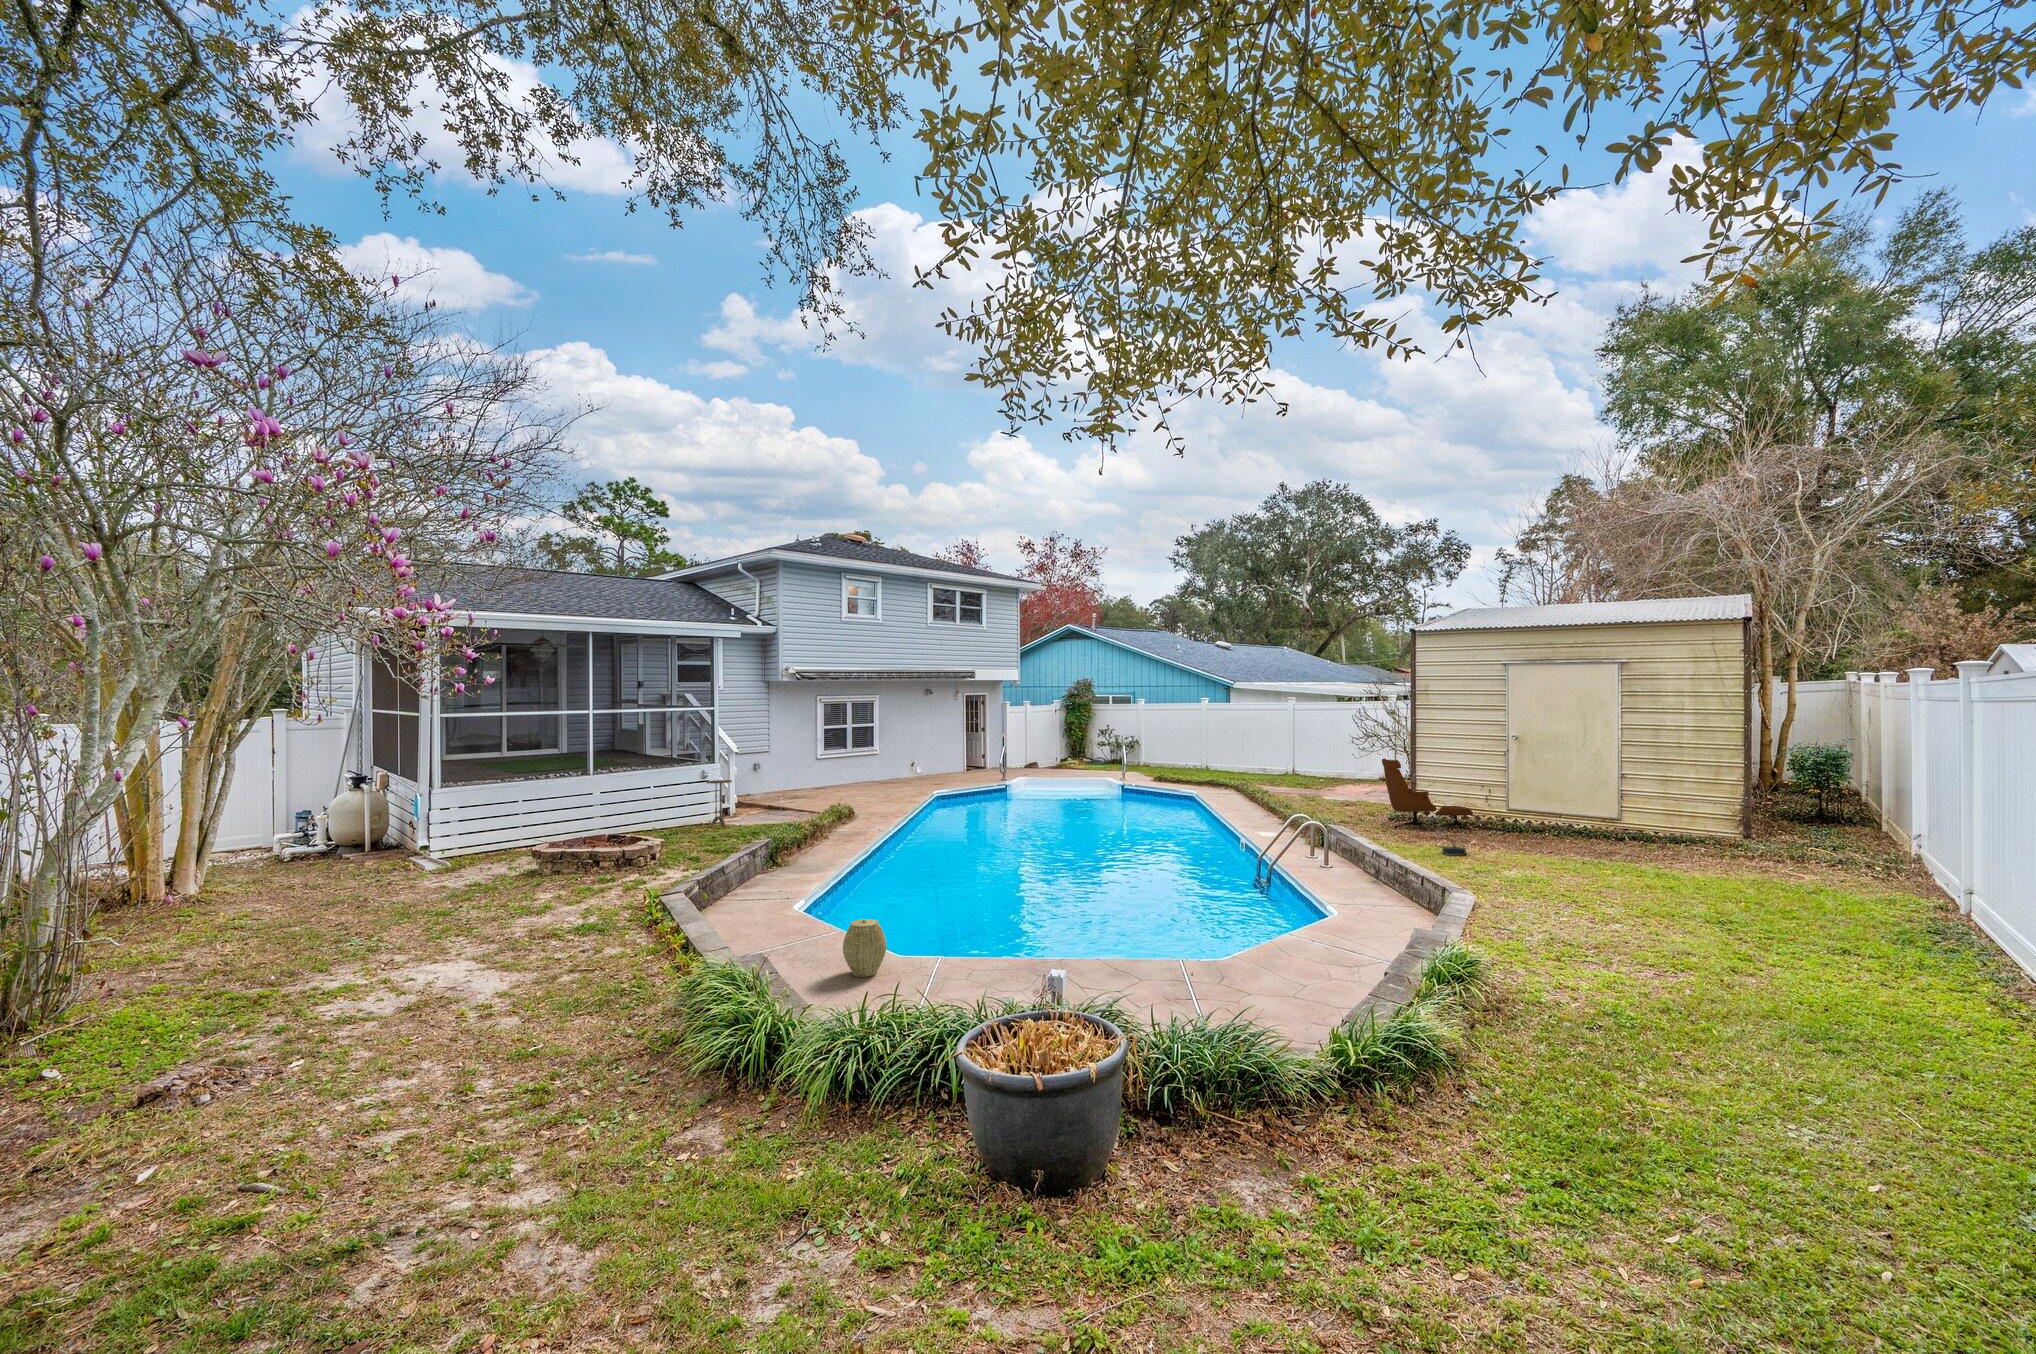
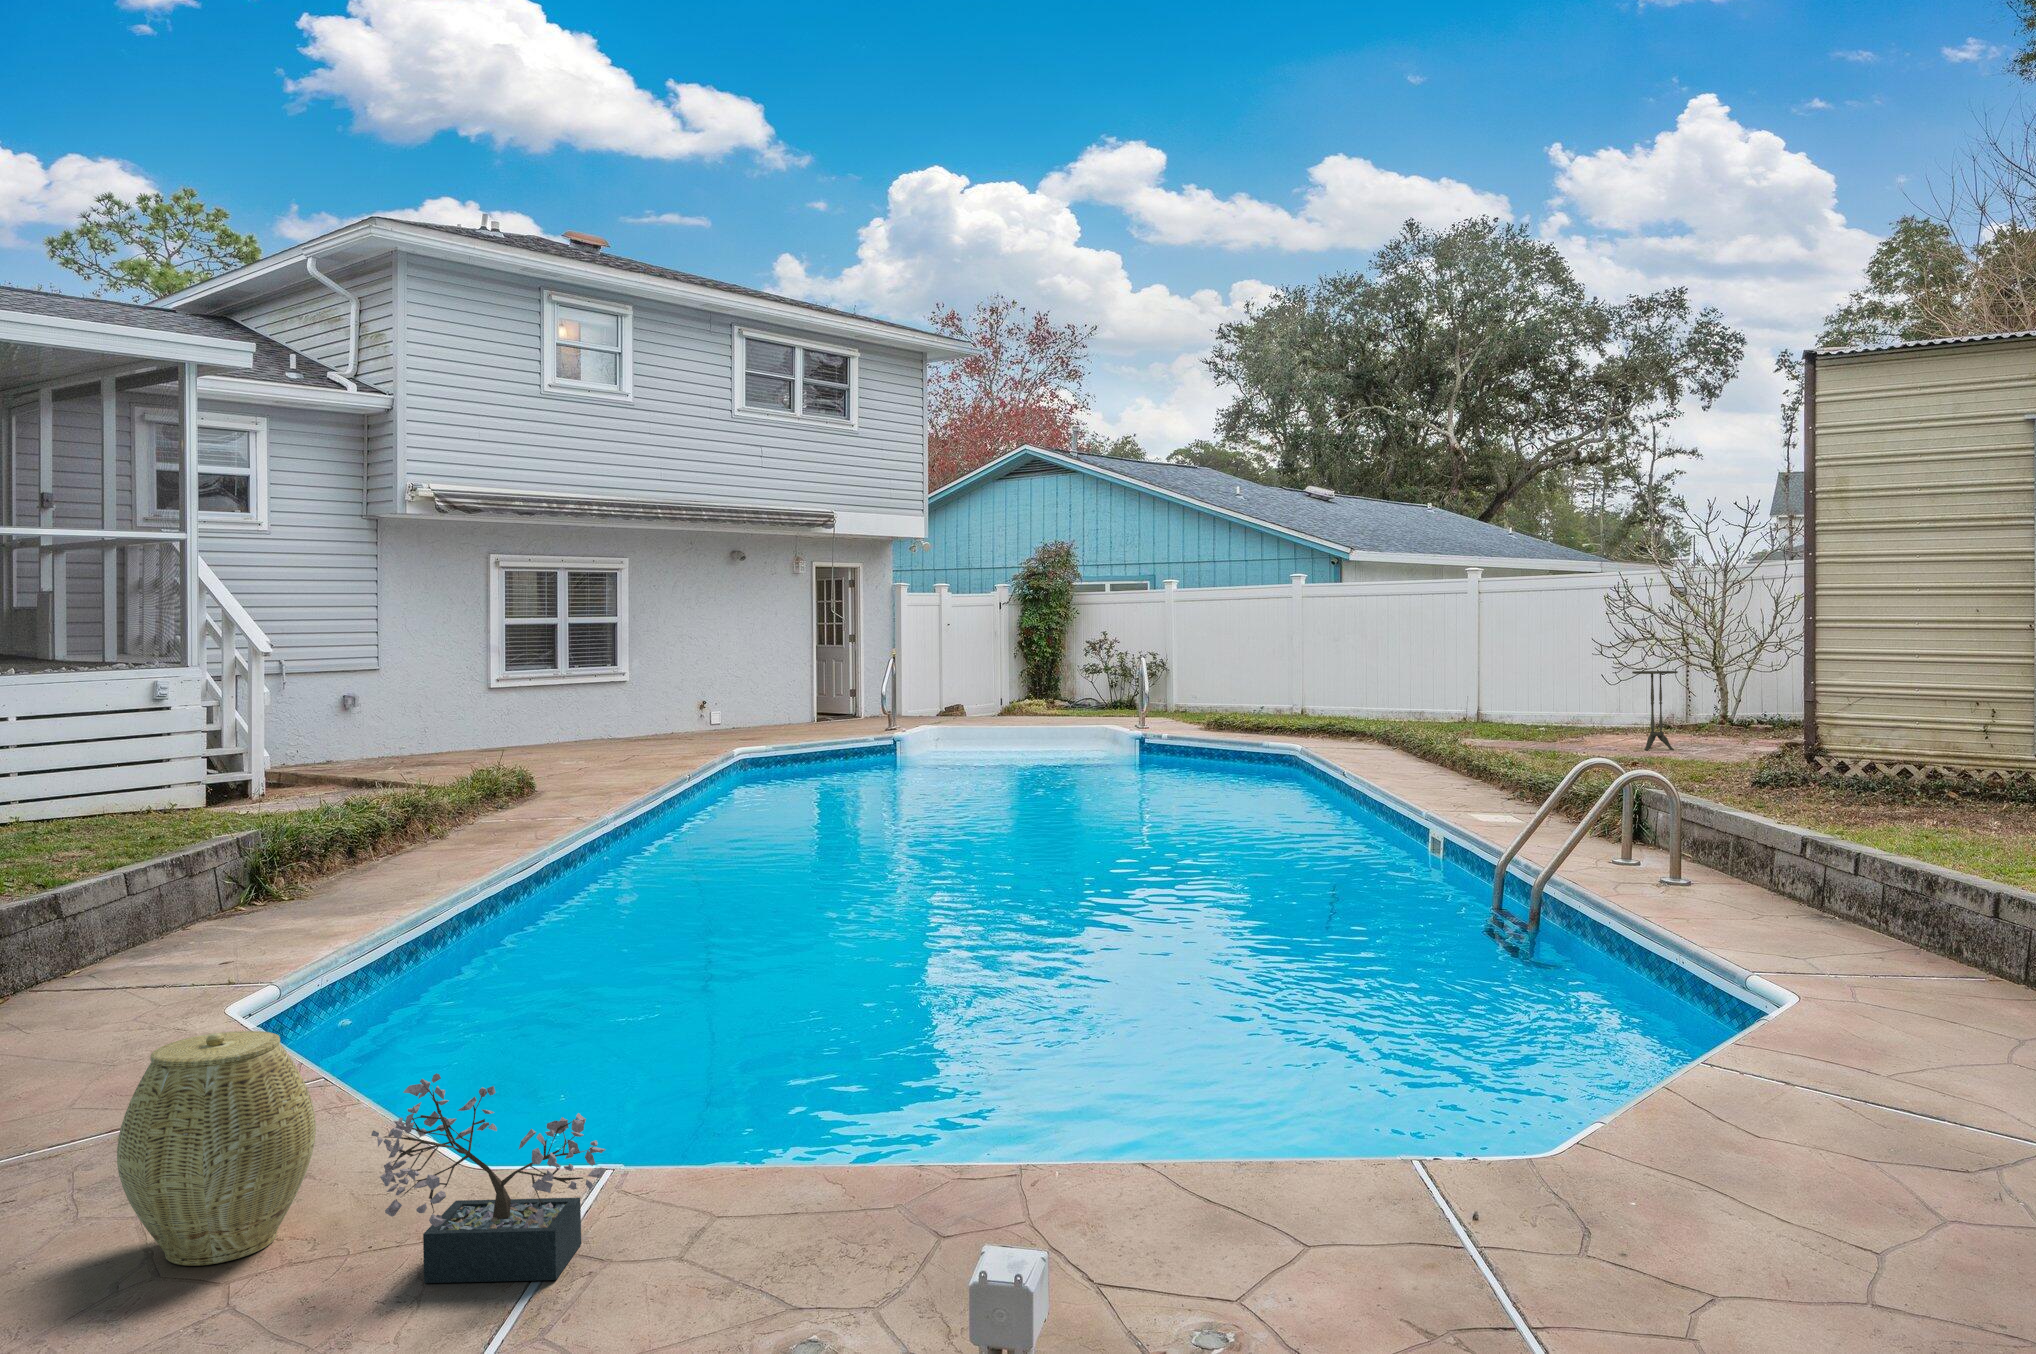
lounge chair: present [1382,759,1473,831] -> none [1735,642,1936,801]
side table: present [706,780,732,828] -> present [1632,671,1678,750]
decorative plant: present [1437,830,1466,856] -> present [371,1073,606,1283]

